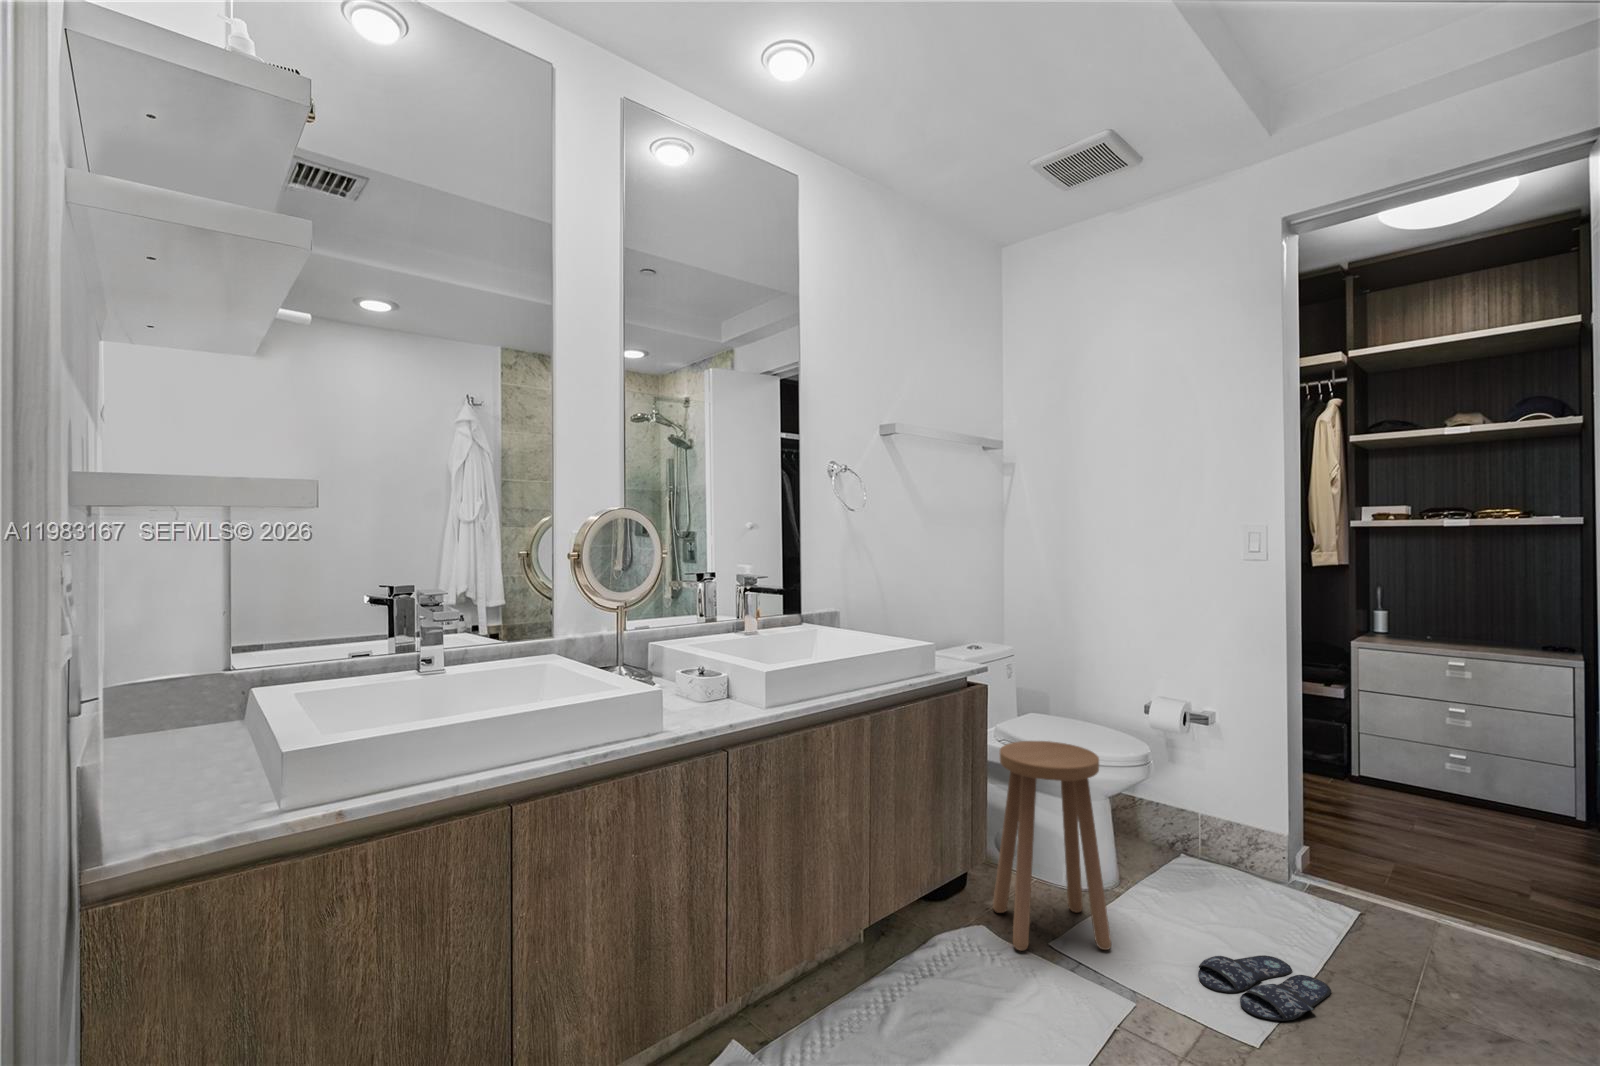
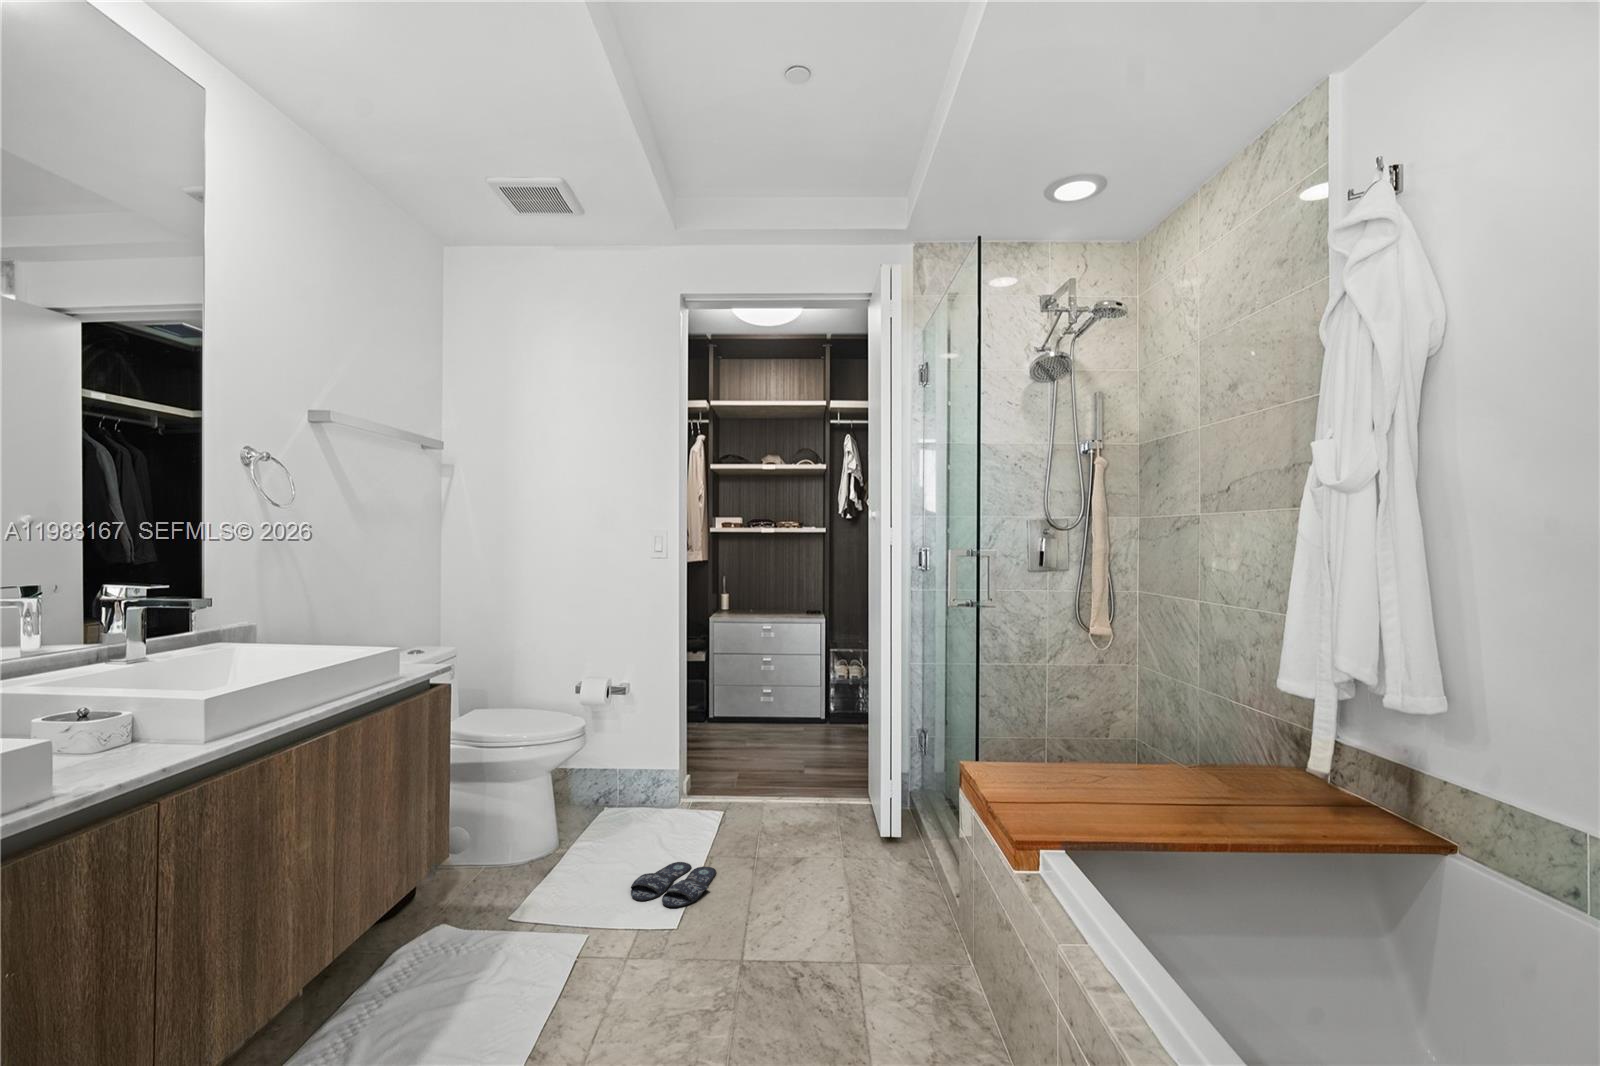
stool: present [993,741,1111,951] -> none [447,729,563,932]

